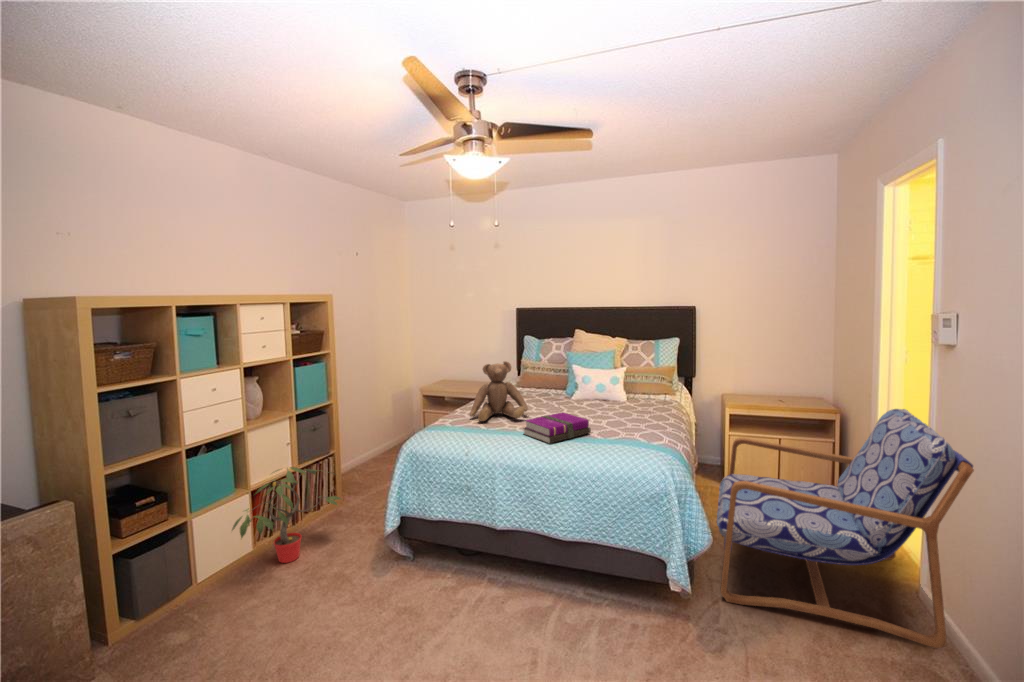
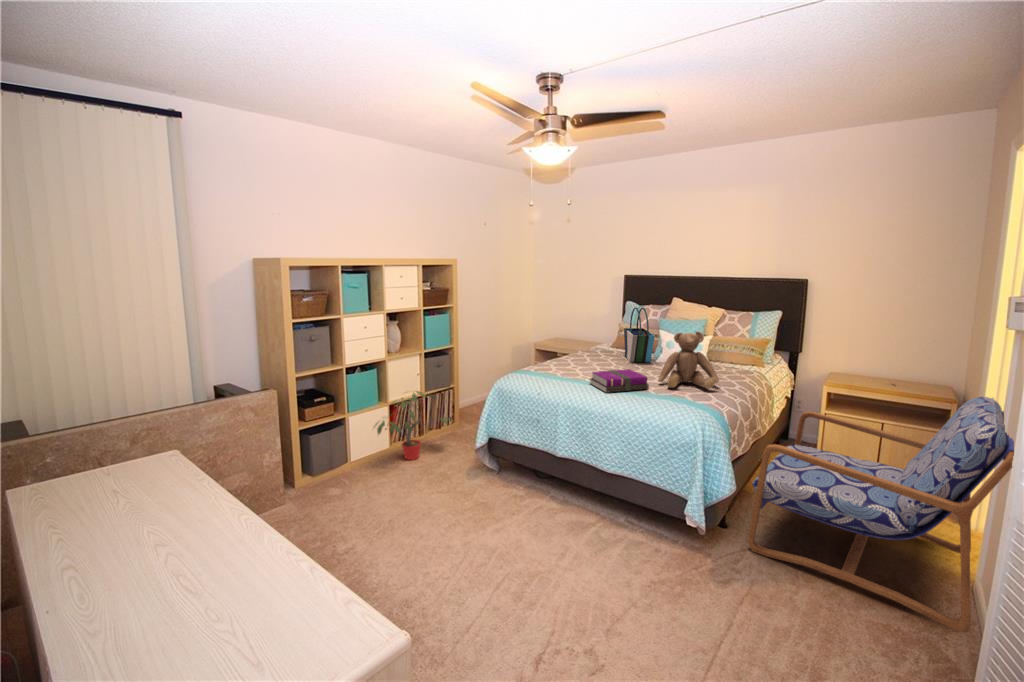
tote bag: none [533,342,573,403] -> present [624,307,655,362]
teddy bear: present [470,361,528,421] -> present [658,331,719,388]

